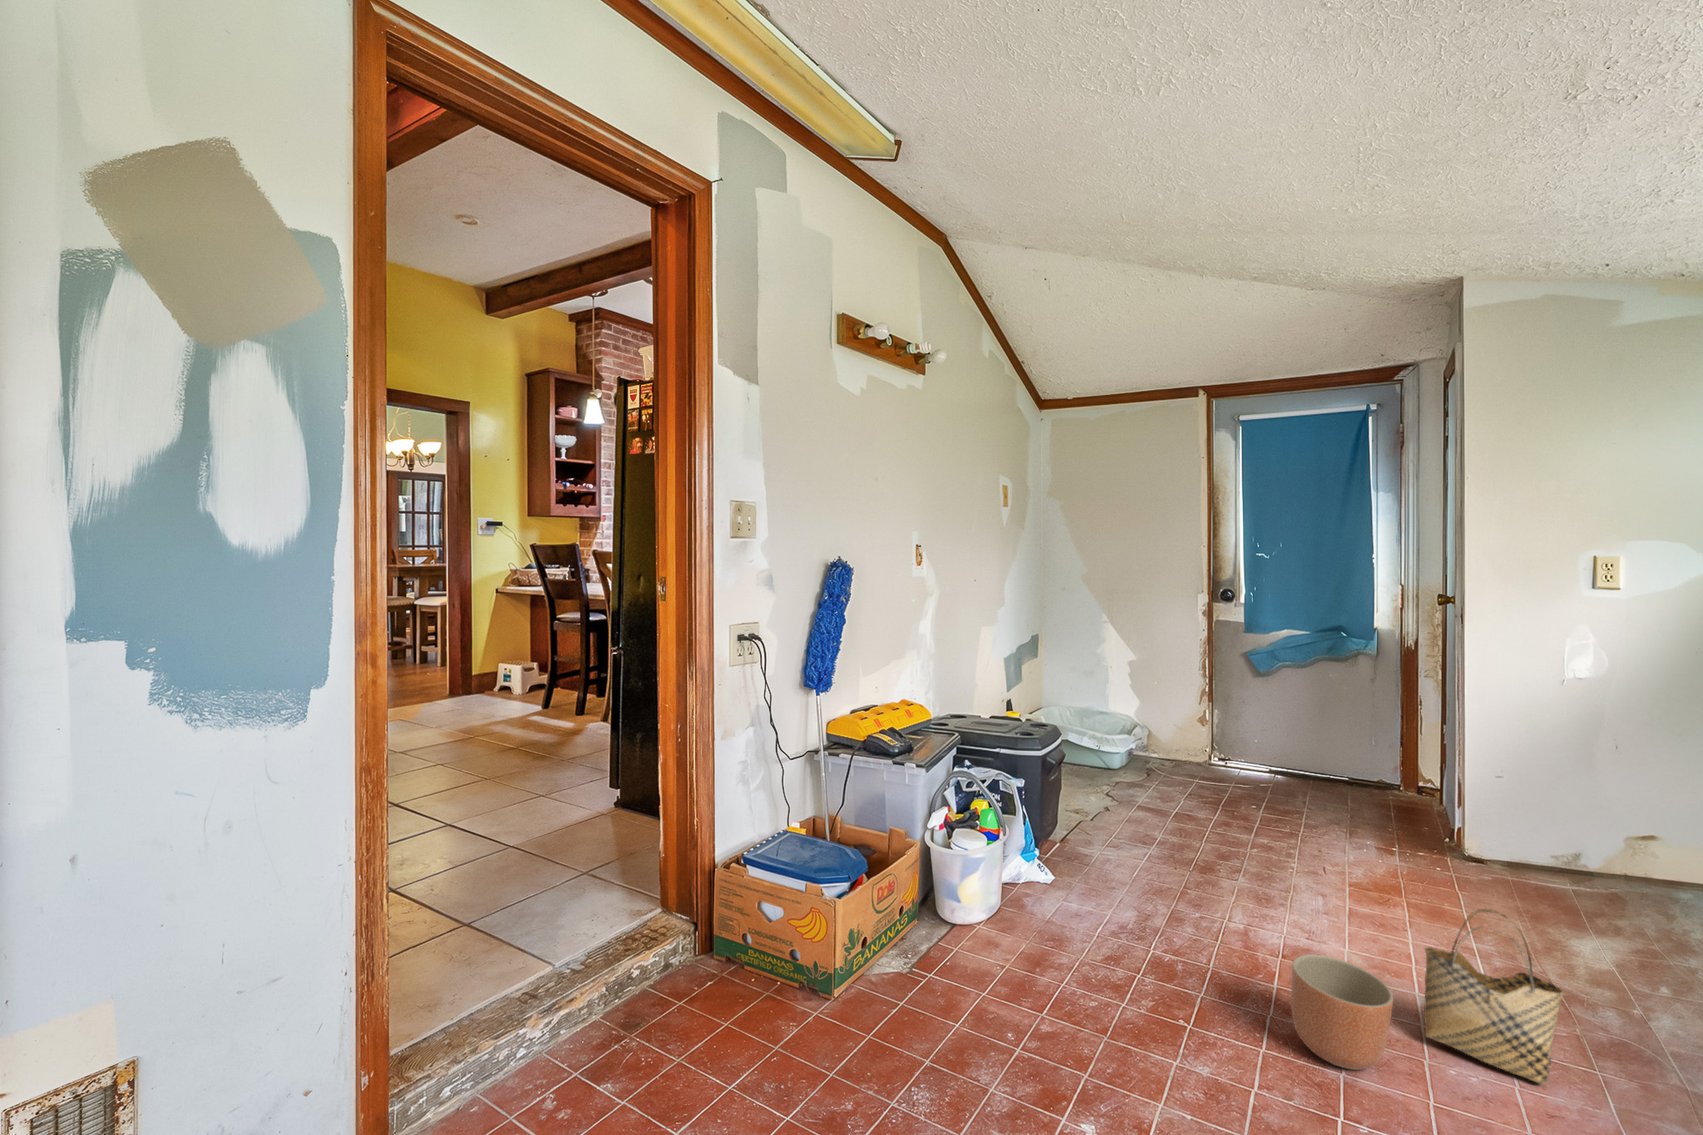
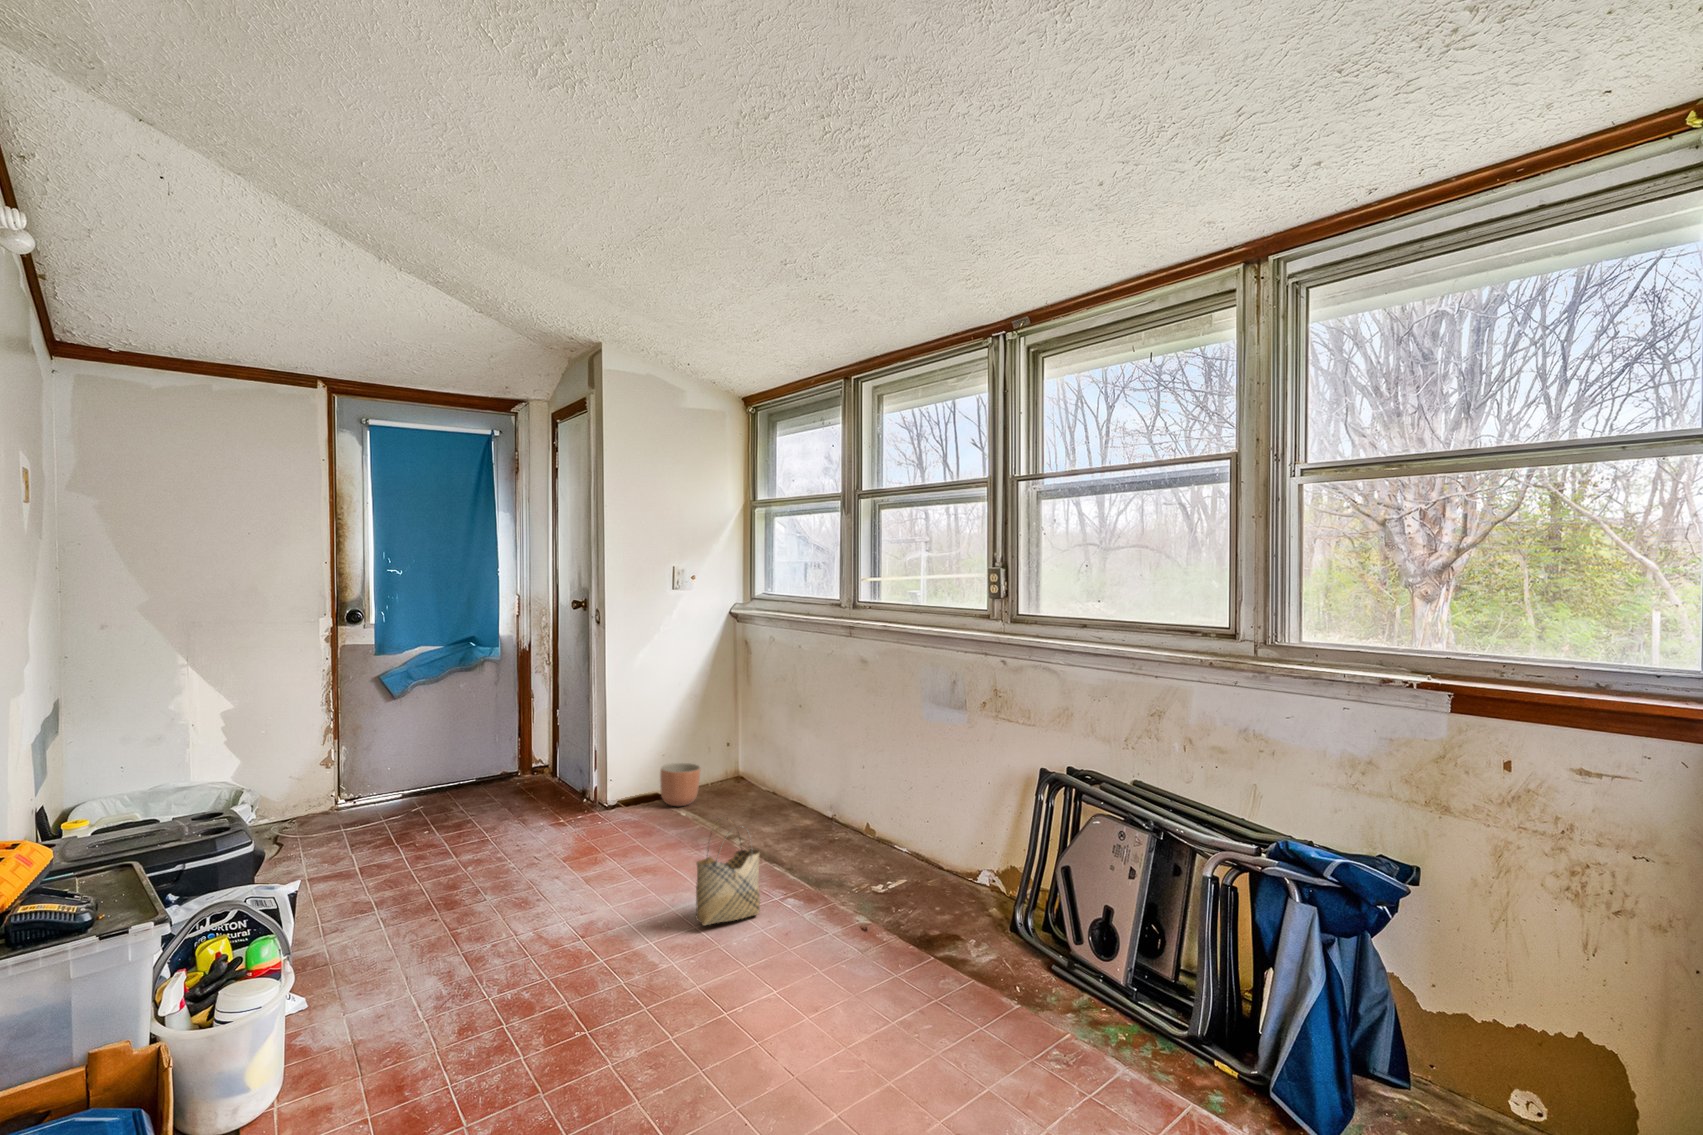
planter: present [1291,954,1393,1070] -> present [660,763,701,806]

